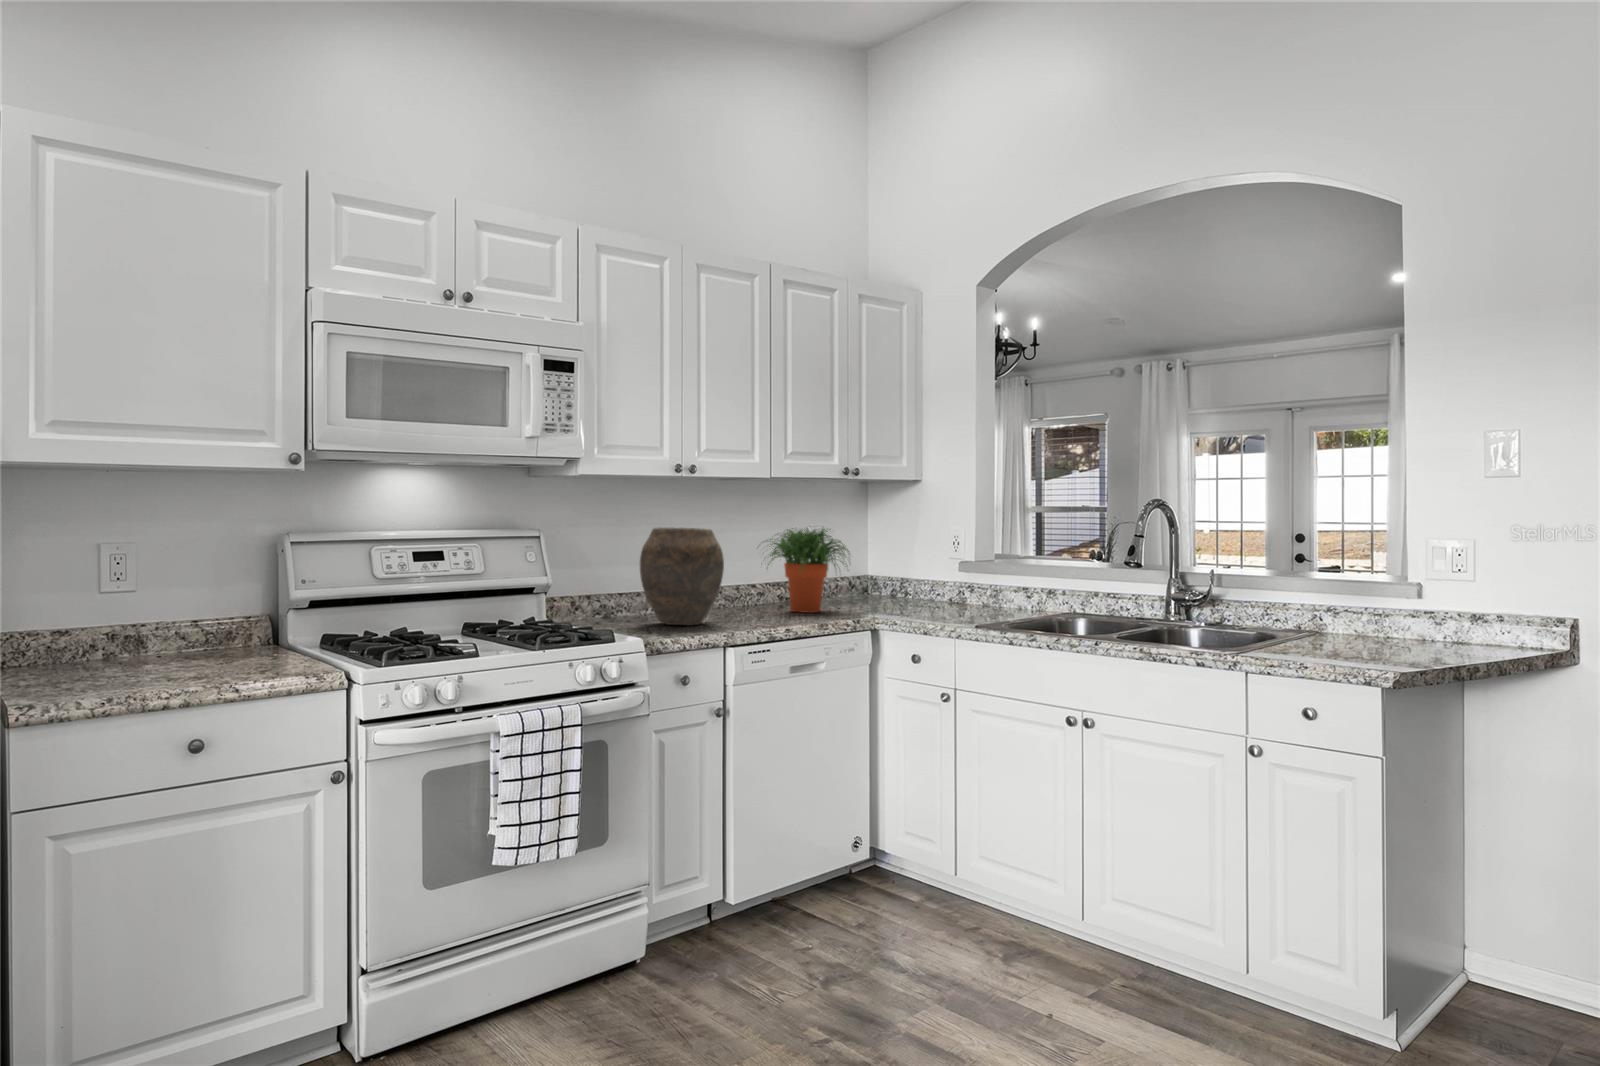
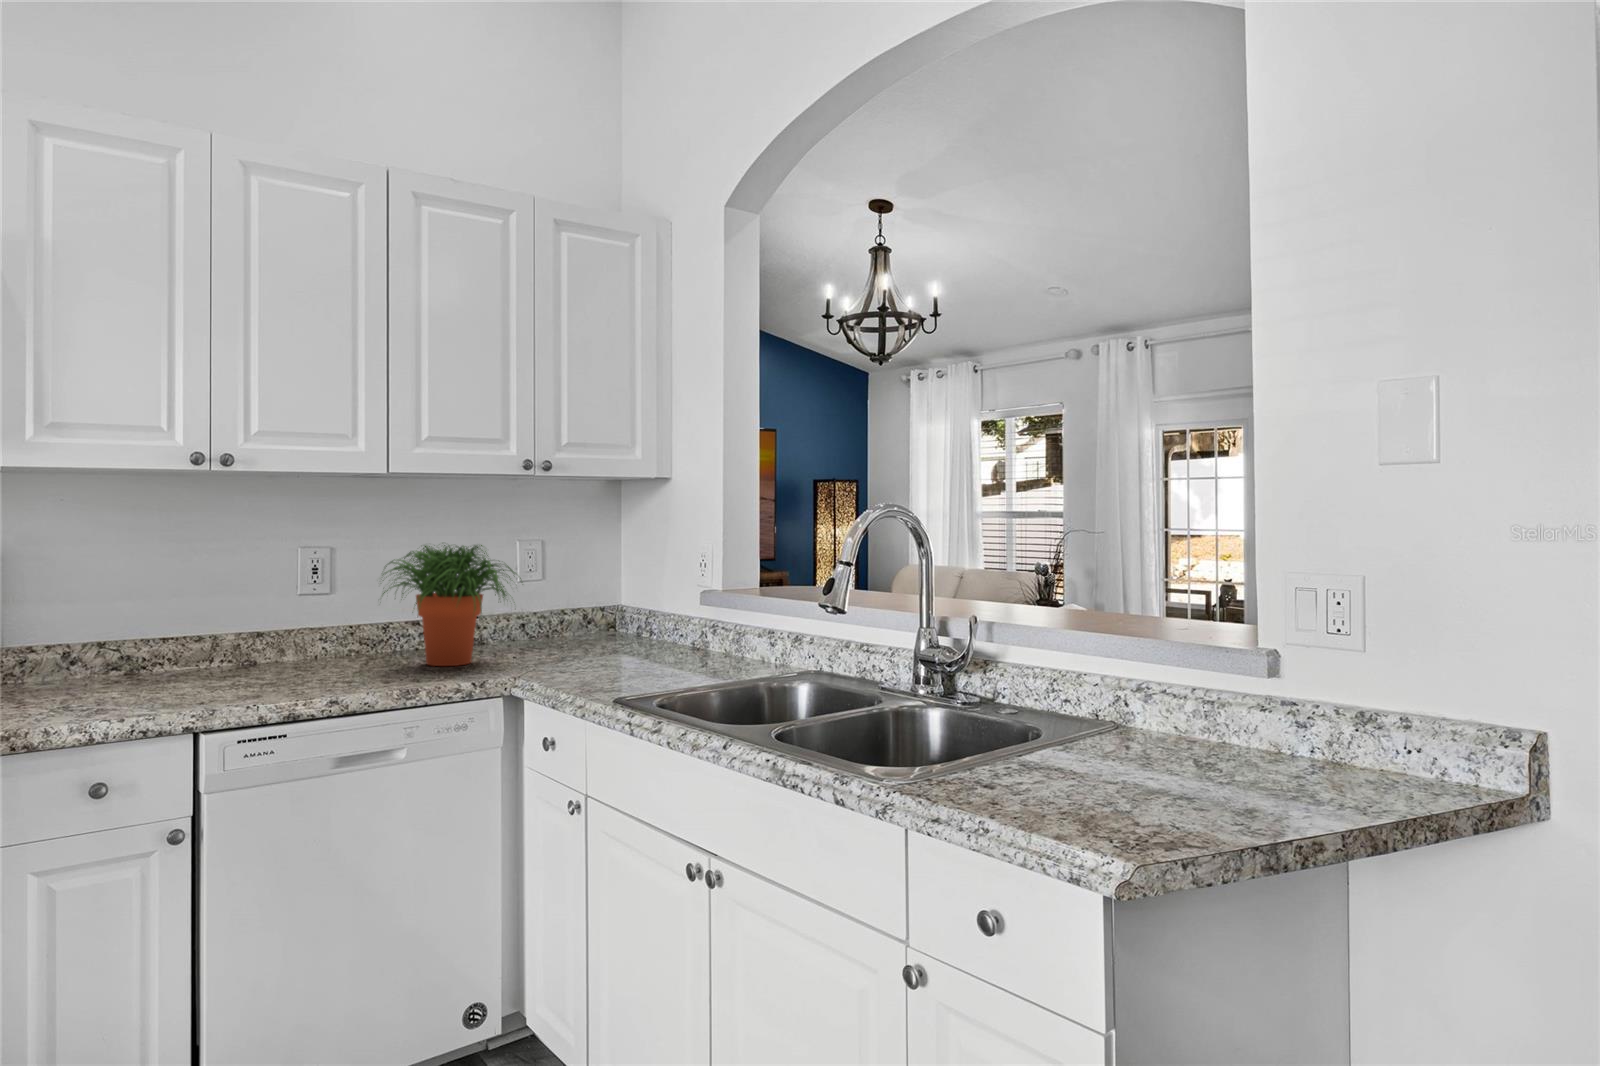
vase: present [640,527,724,625] -> none [107,545,256,695]

